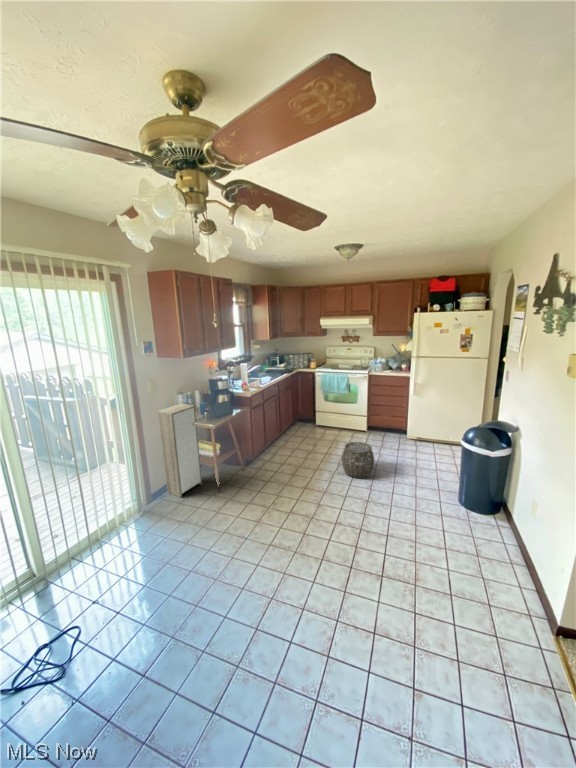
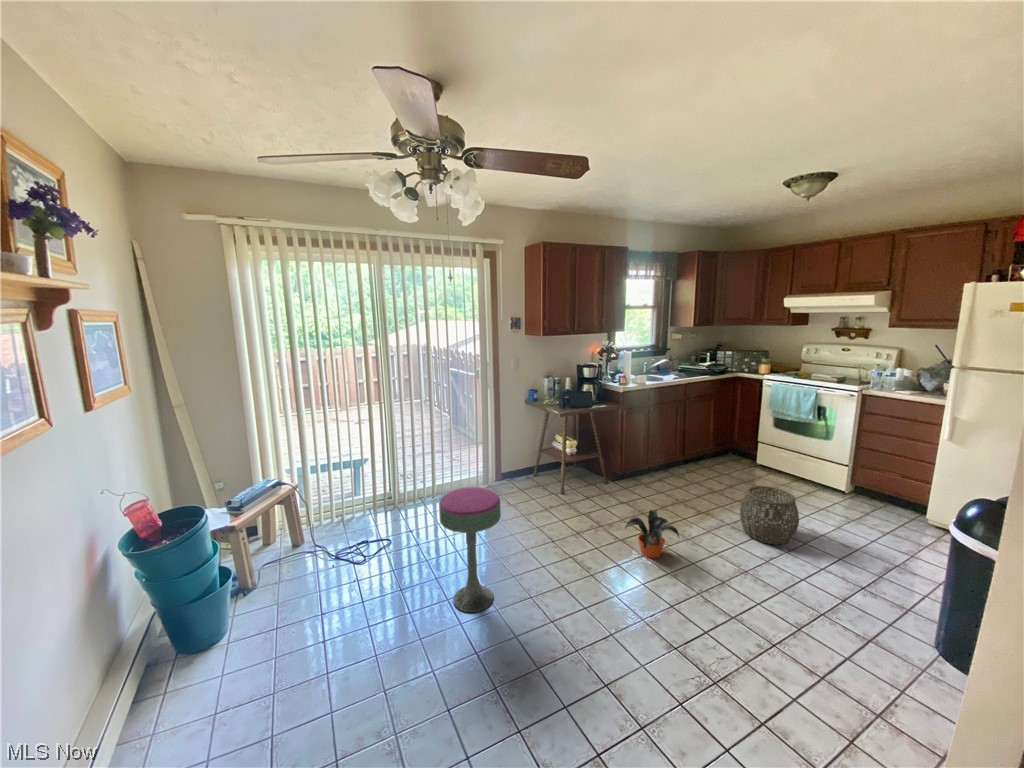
storage cabinet: present [158,404,202,497] -> none [517,388,555,488]
potted plant: none [294,481,332,518] -> present [625,510,679,558]
bar stool: none [183,521,248,650] -> present [439,487,501,612]

